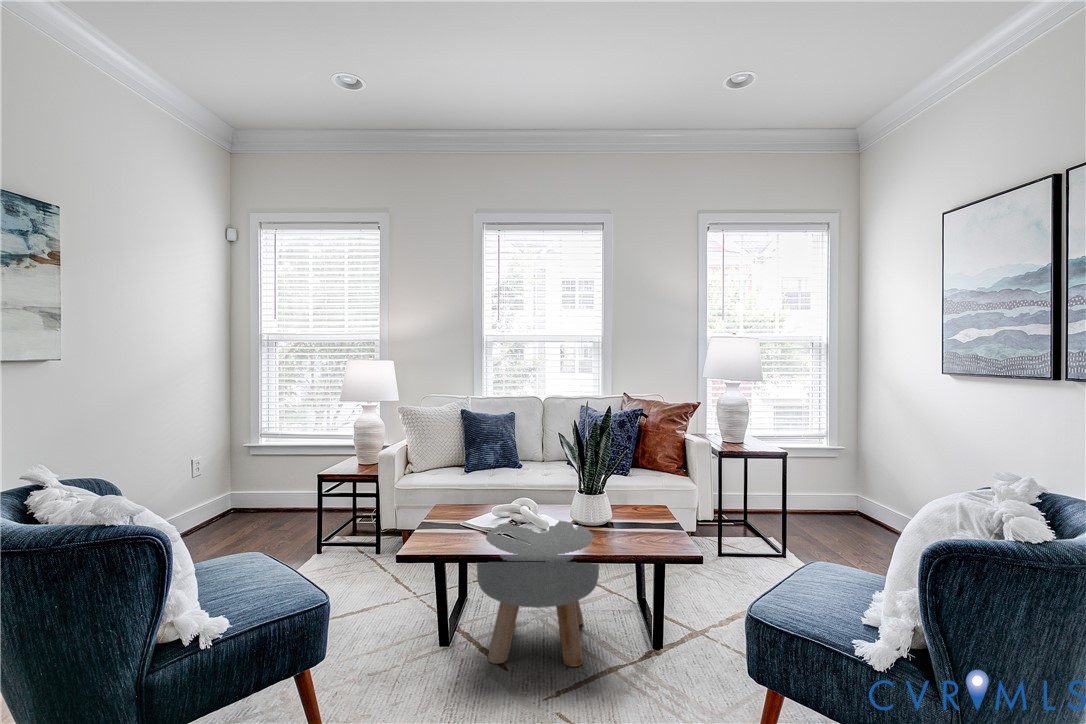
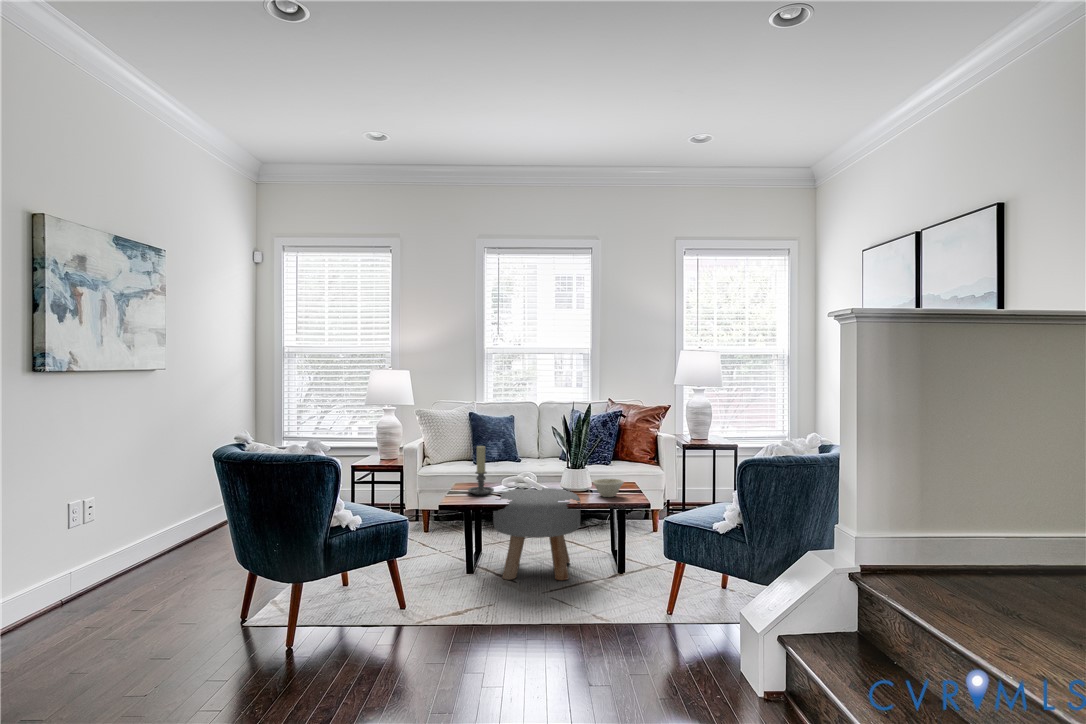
candle holder: none [443,466,479,536] -> present [468,446,494,495]
bowl: none [617,512,662,542] -> present [593,479,624,497]

